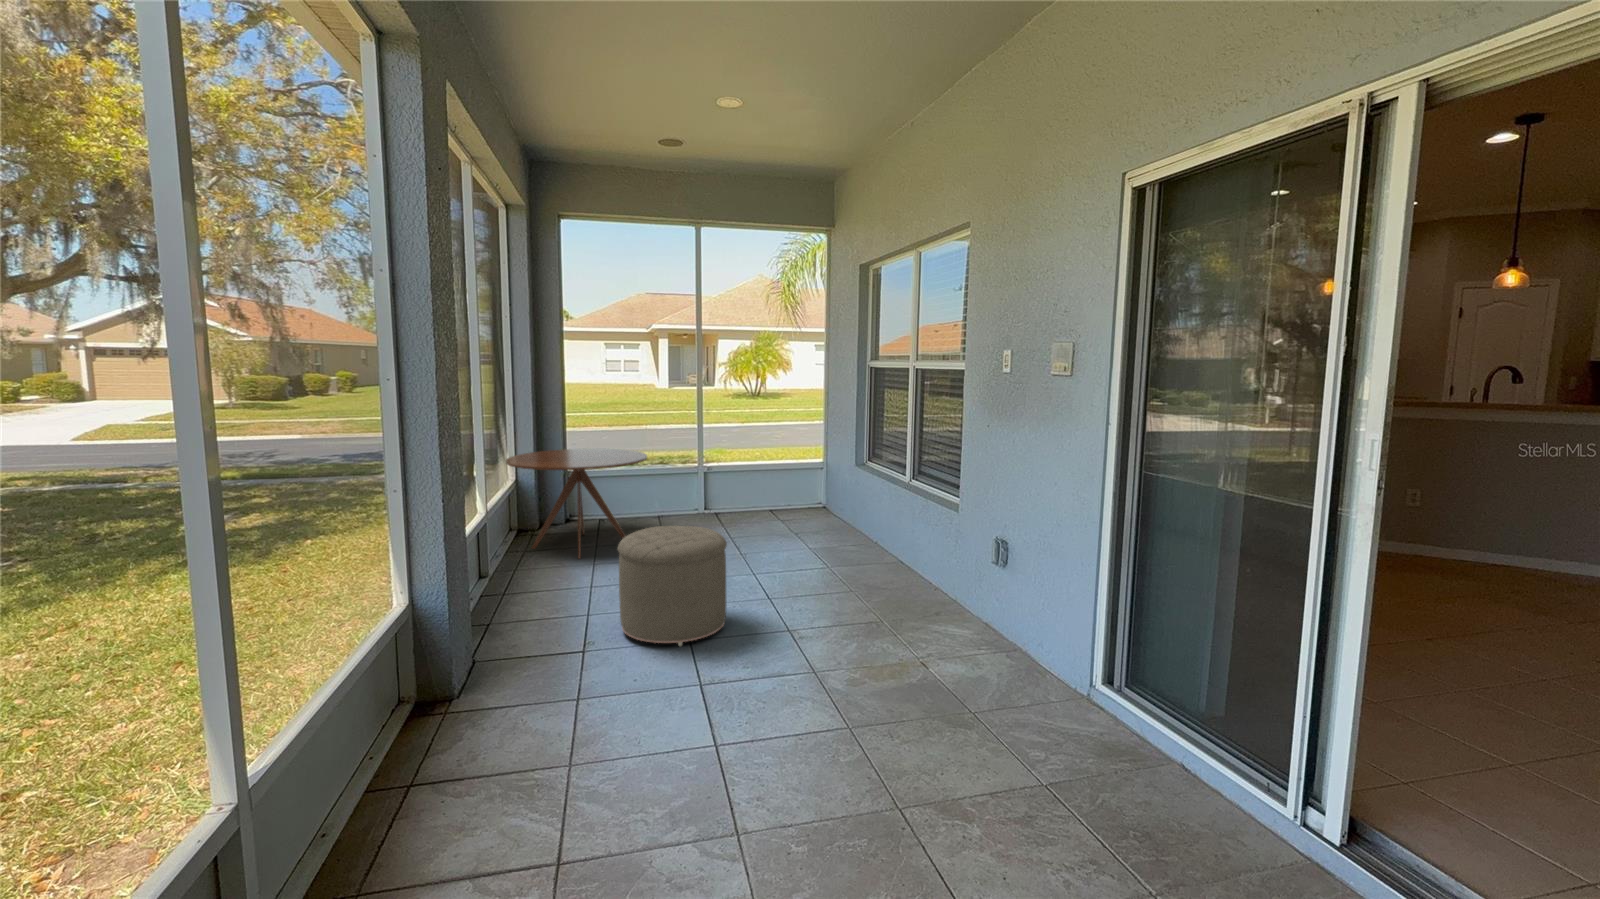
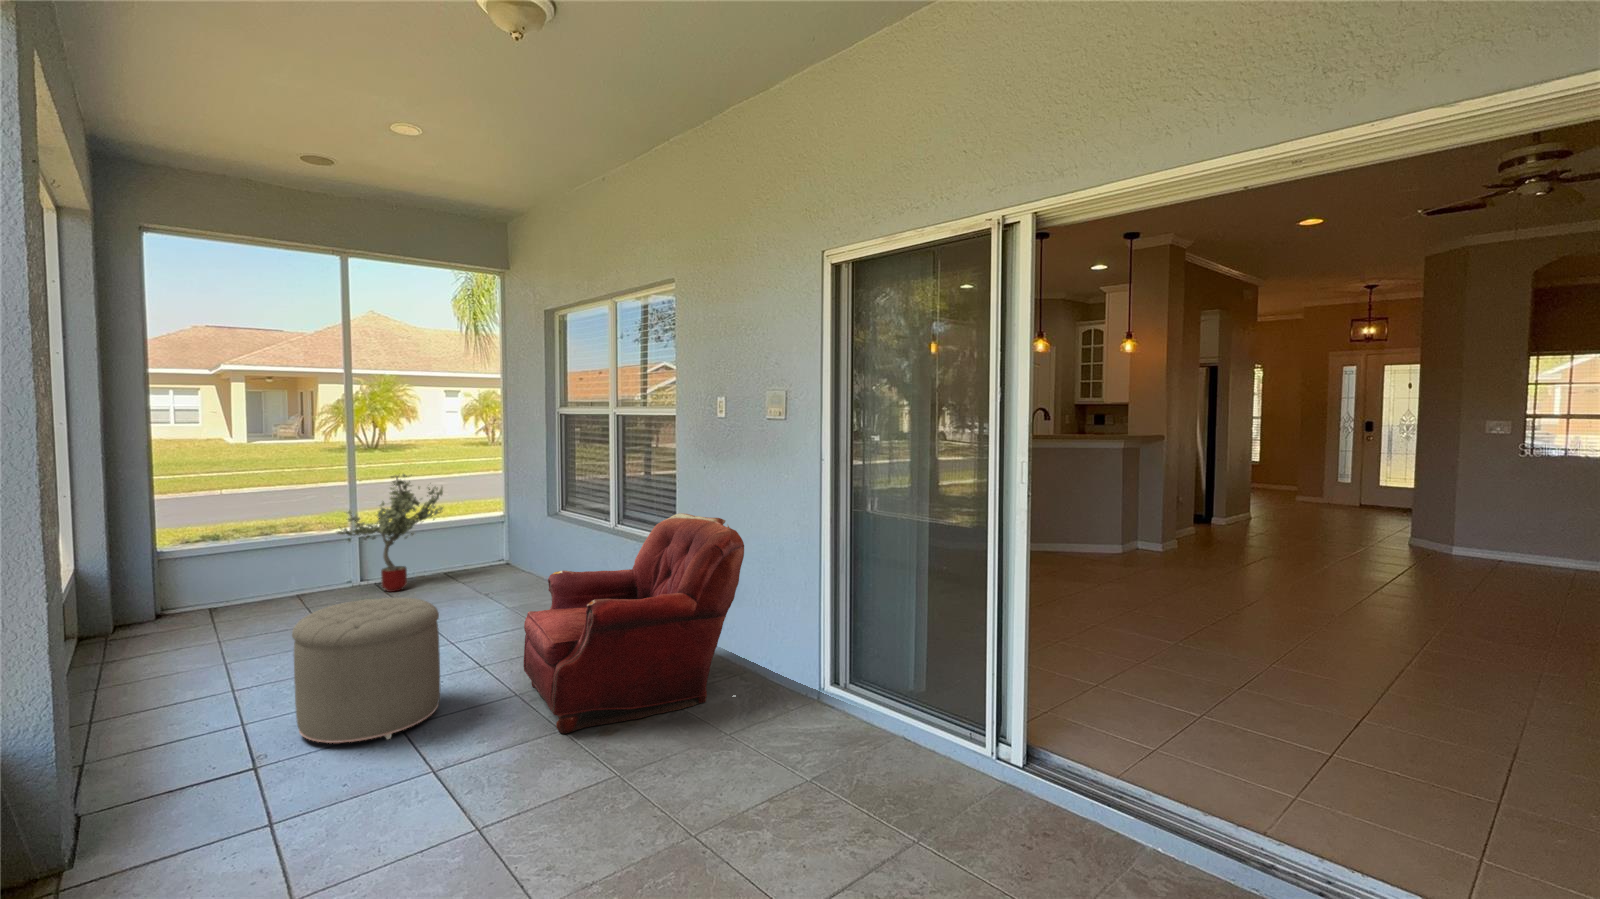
potted tree: none [685,419,769,520] -> present [338,474,443,592]
round table: present [506,449,647,559] -> none [59,518,291,664]
armchair: none [798,473,1011,674] -> present [523,513,744,733]

